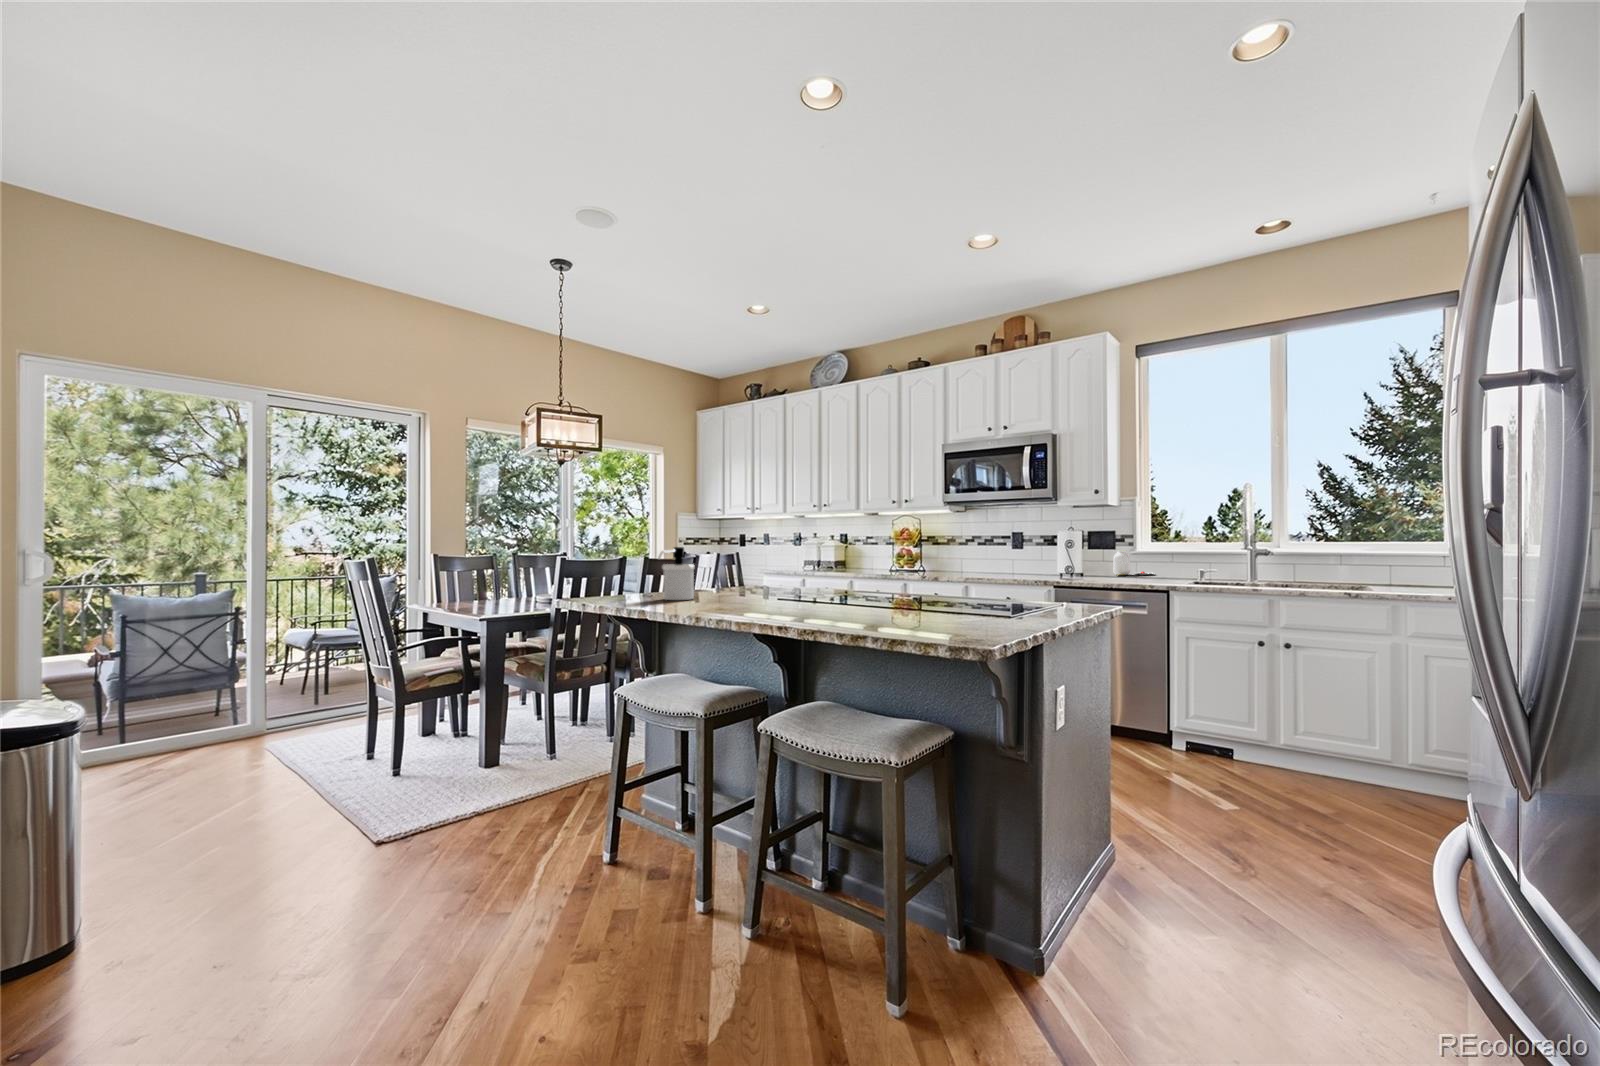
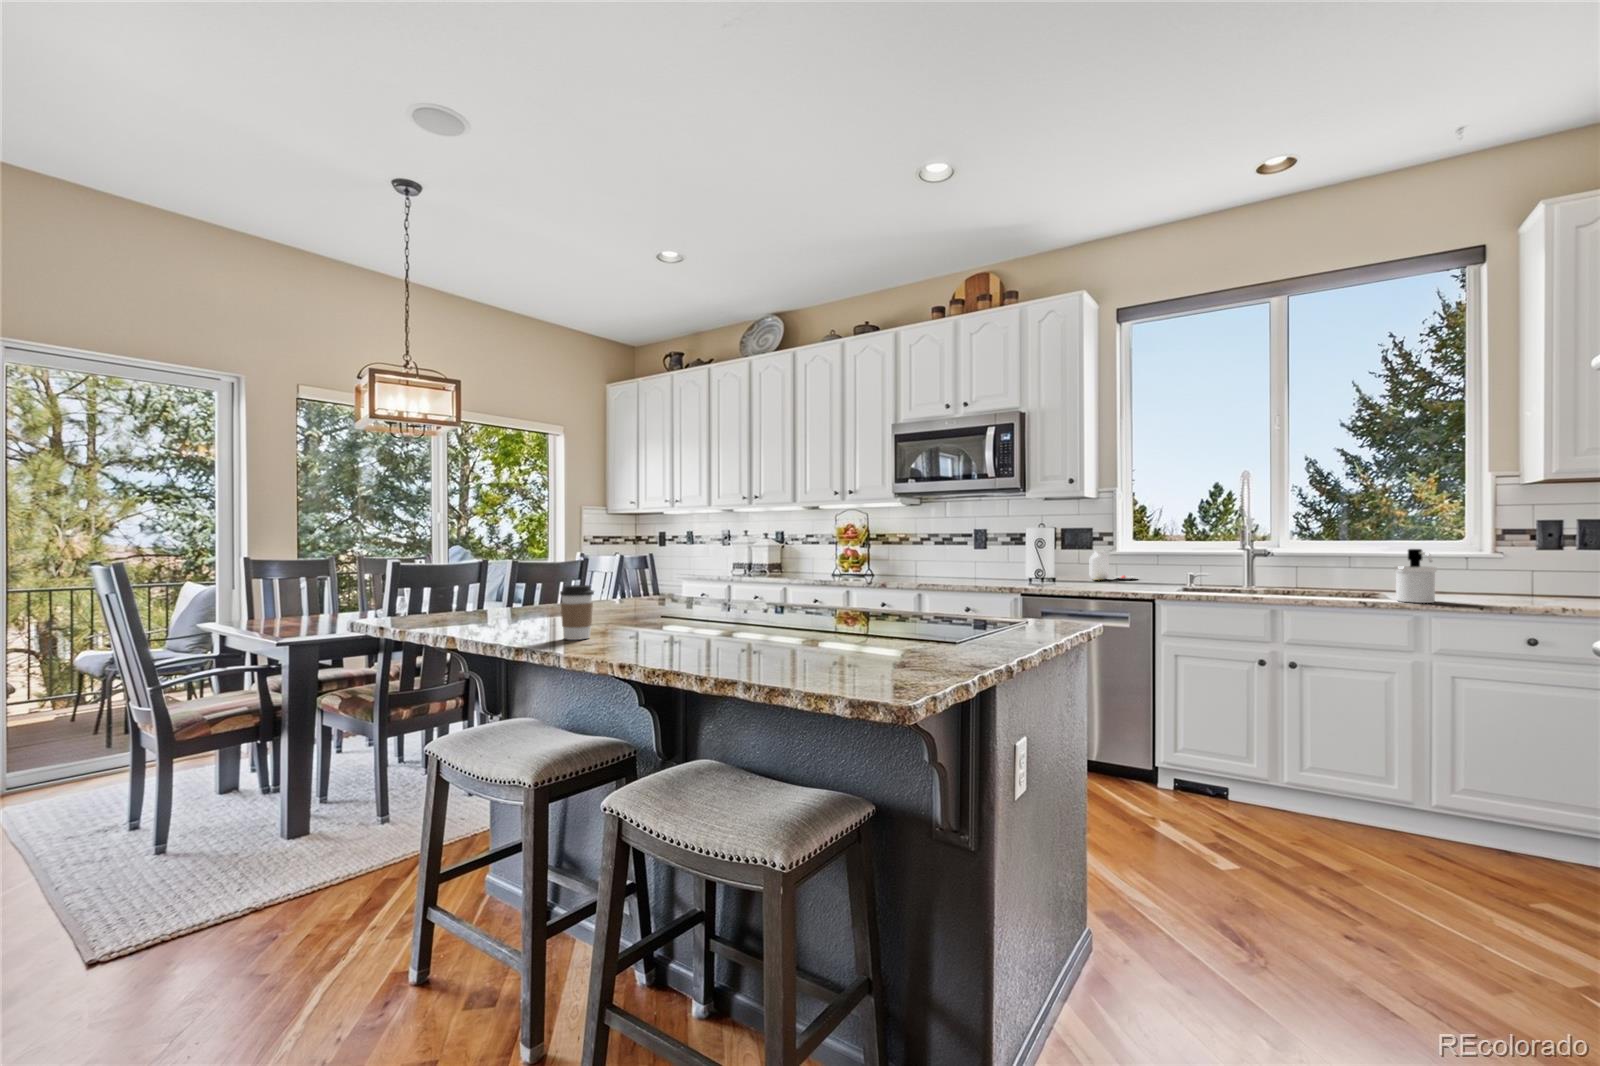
soap dispenser: present [658,547,695,600] -> present [1394,549,1436,603]
coffee cup: none [718,574,742,613] -> present [560,585,594,640]

